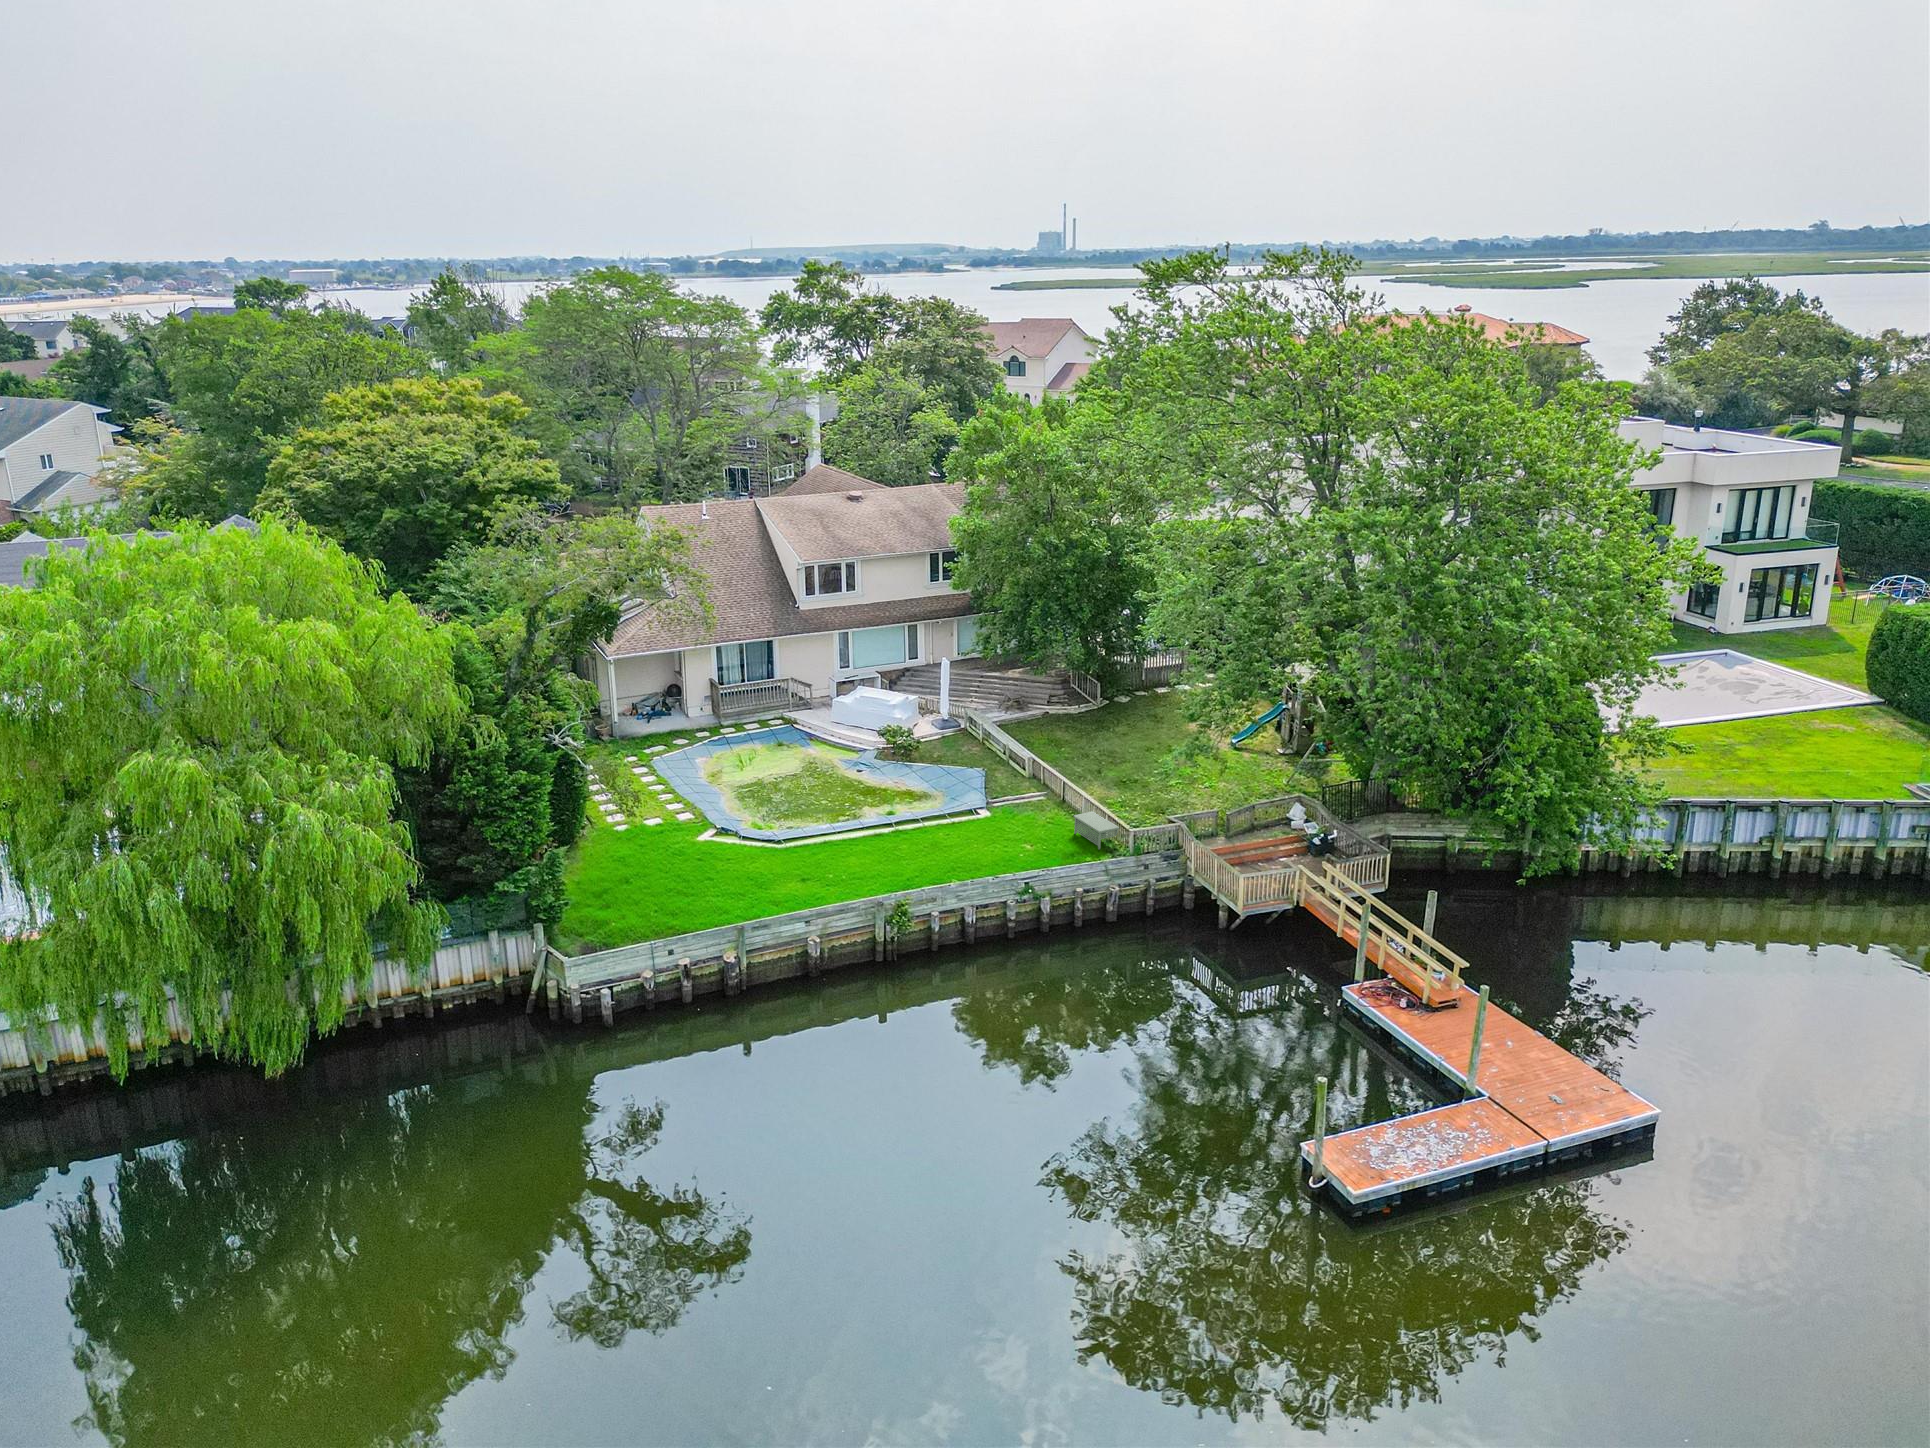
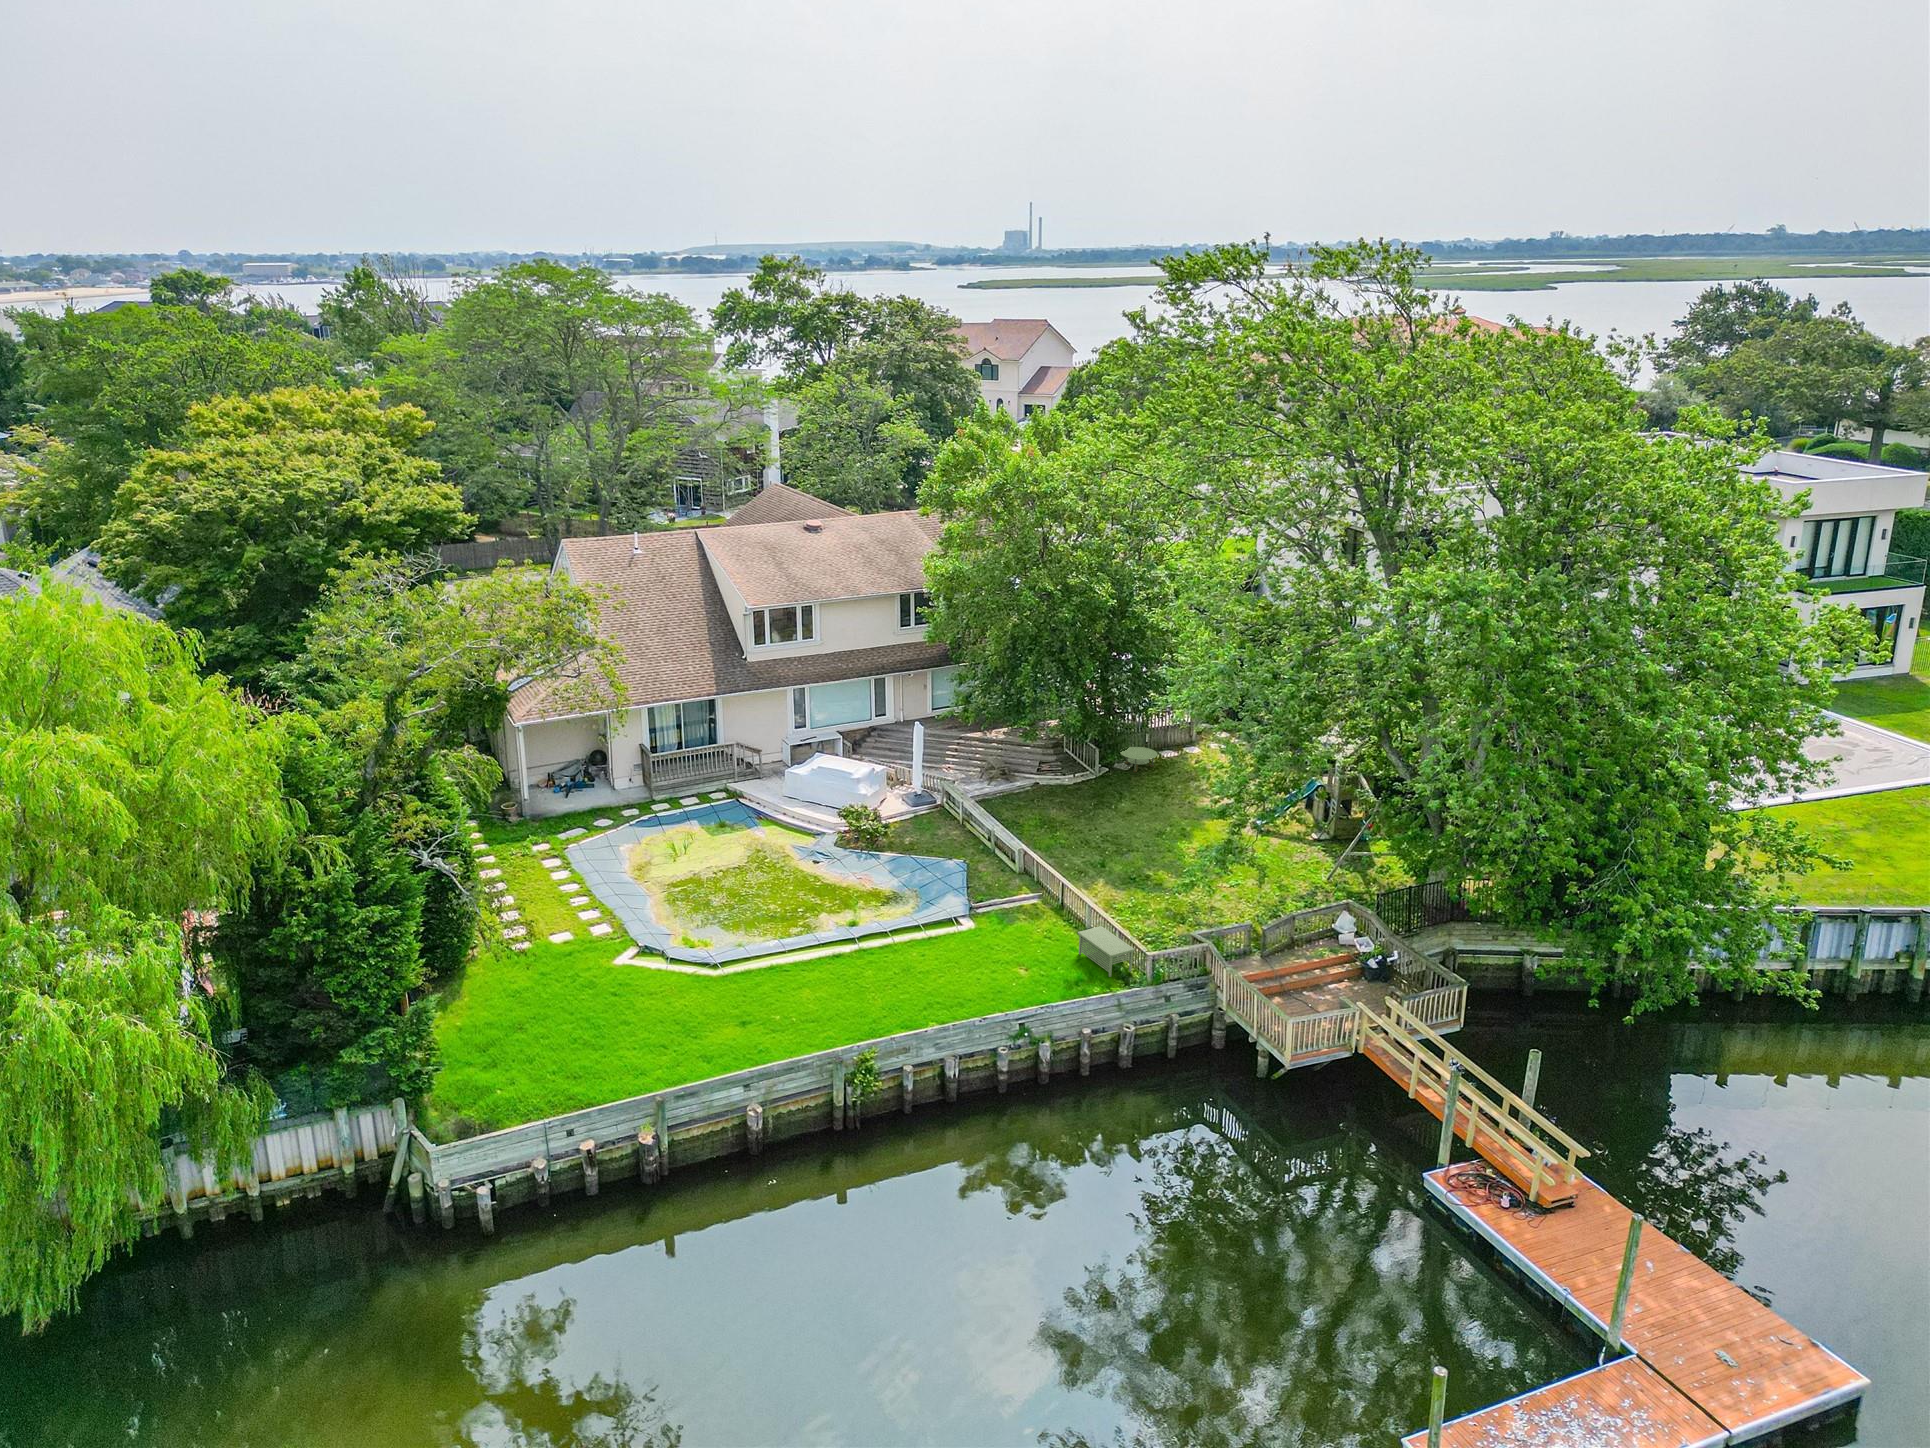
round table: none [1116,681,1148,702] -> present [1120,747,1158,772]

